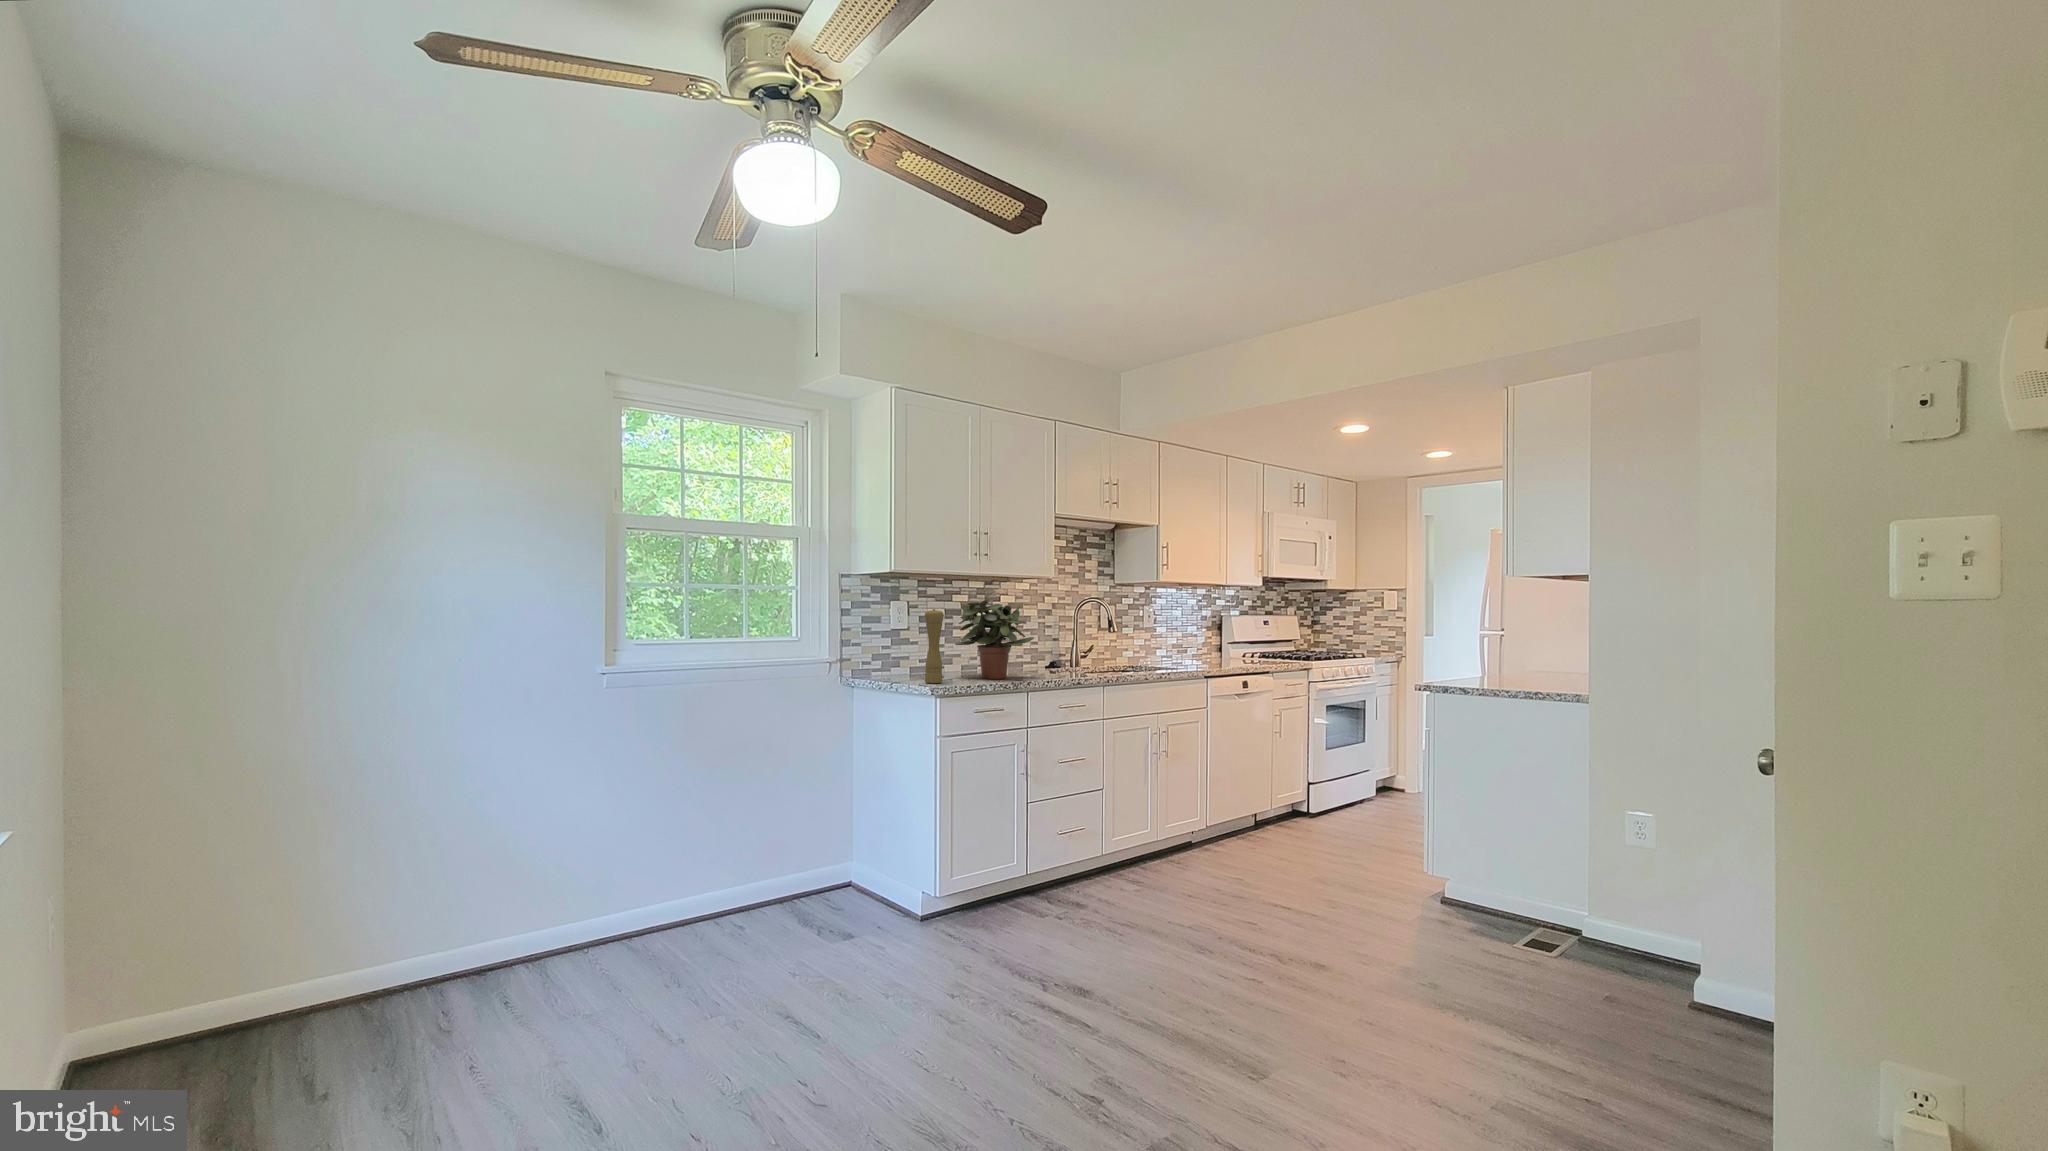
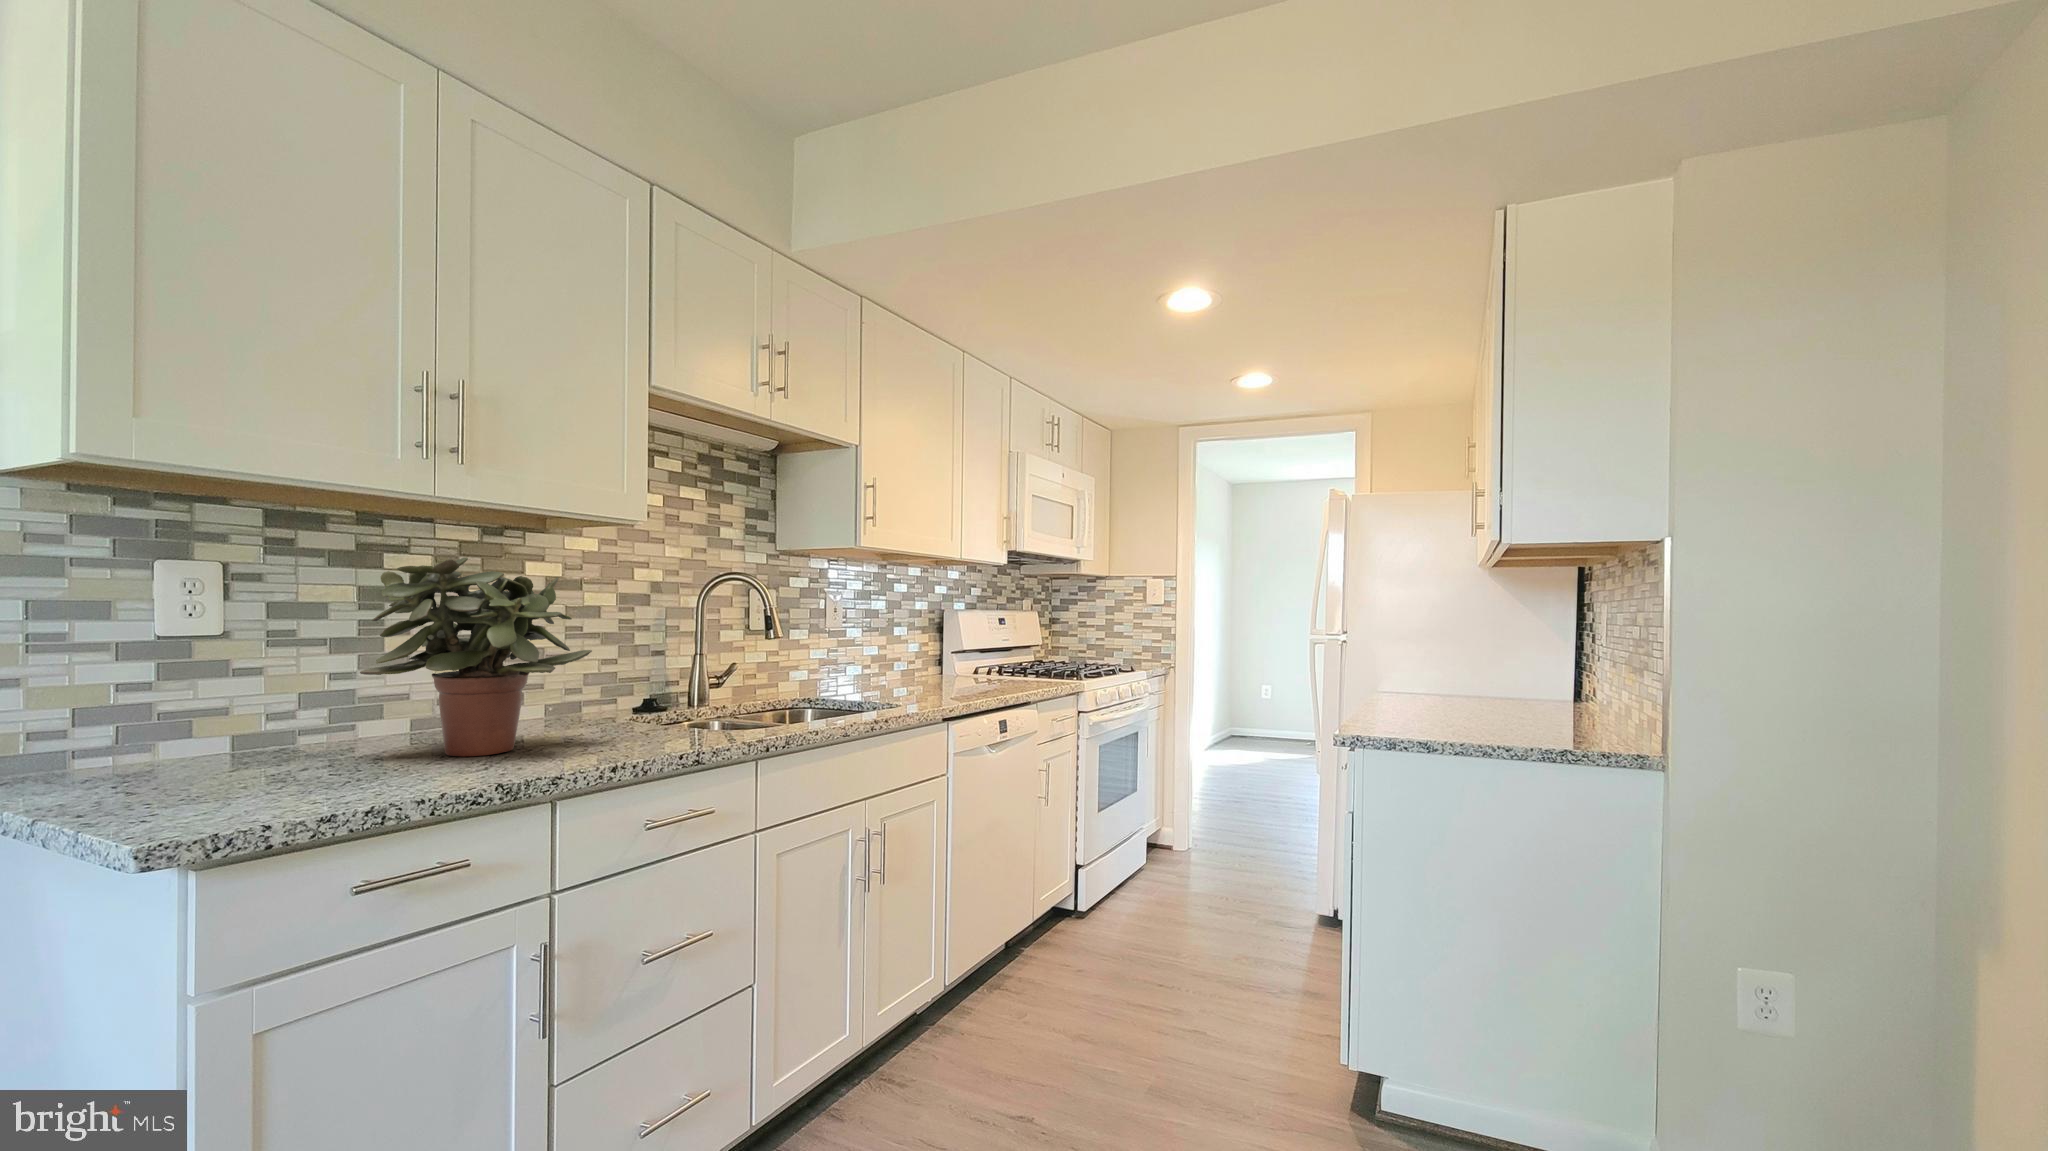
pepper mill: present [925,609,944,683] -> none [220,577,293,790]

